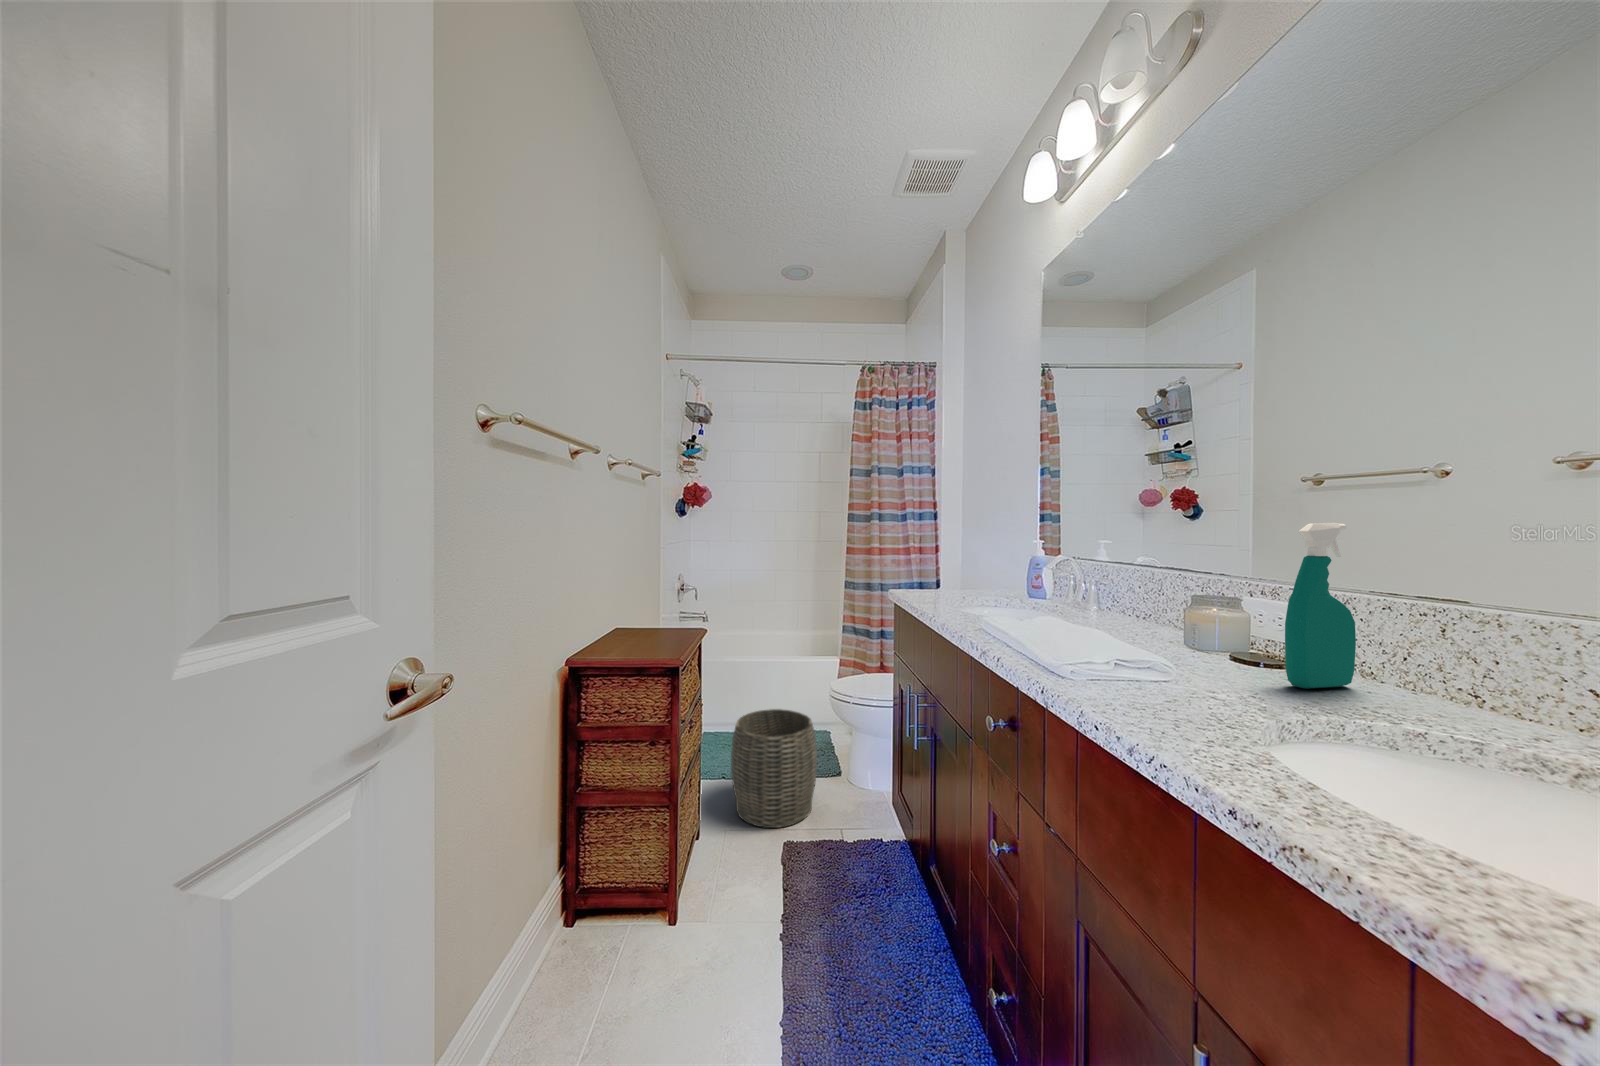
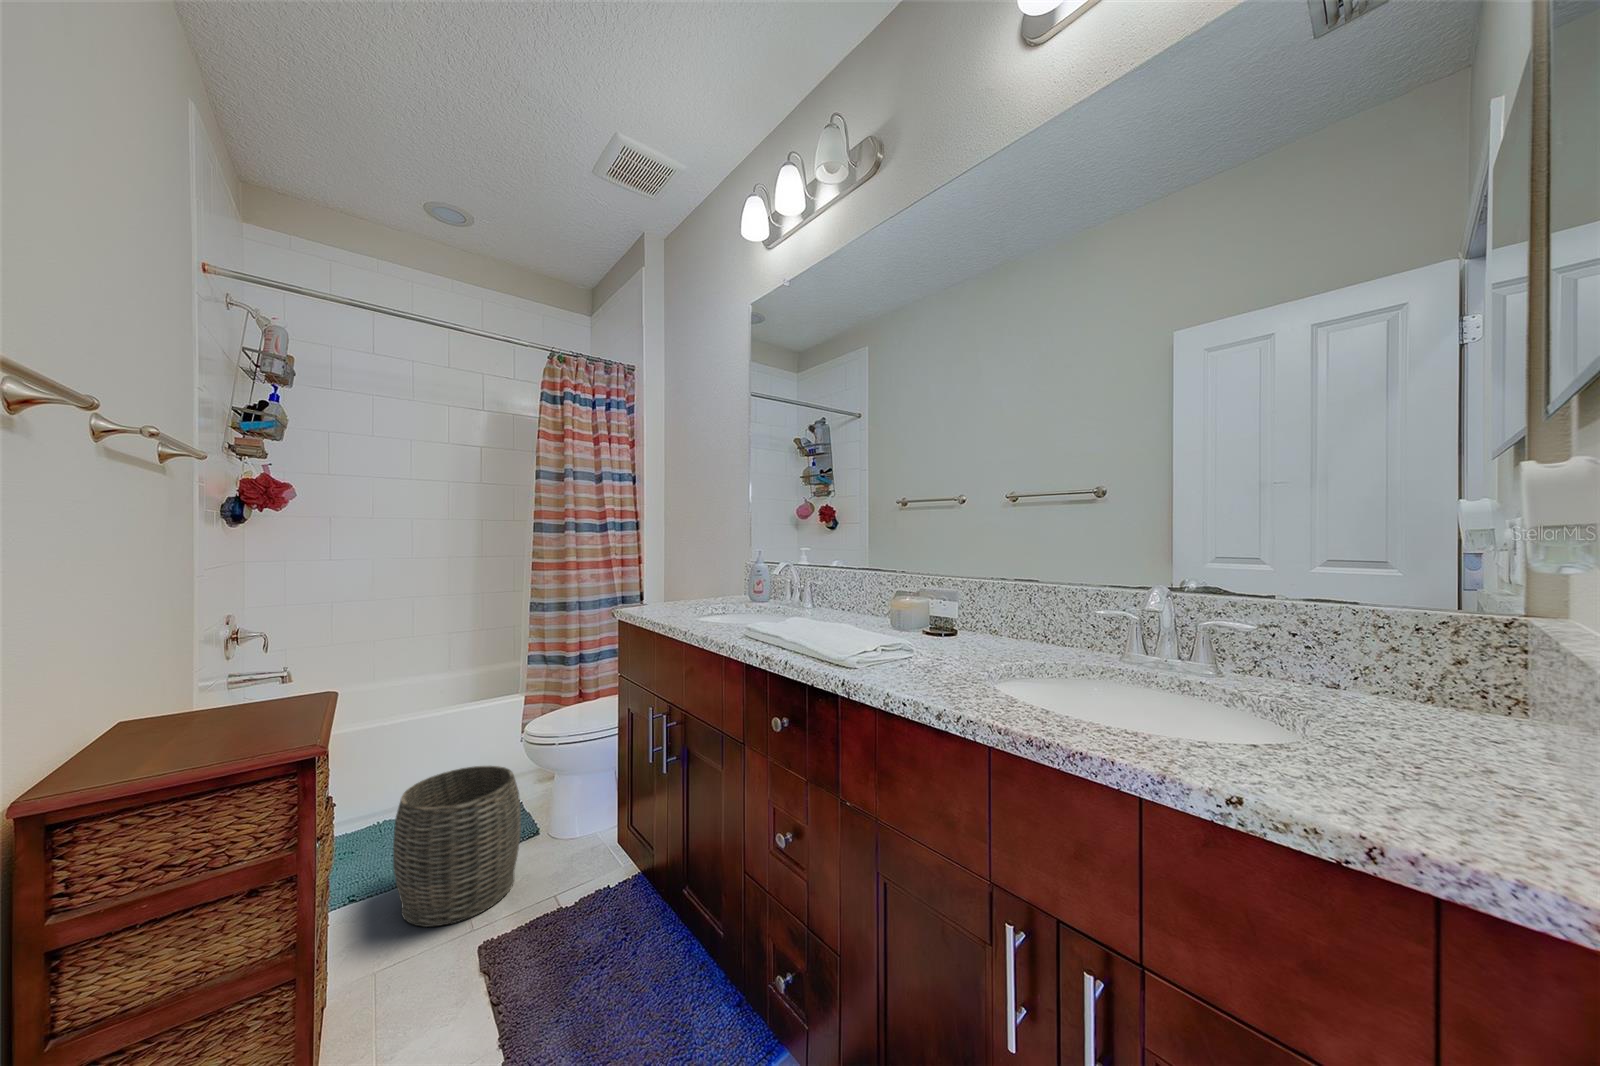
spray bottle: present [1285,523,1356,689] -> none [961,530,994,648]

